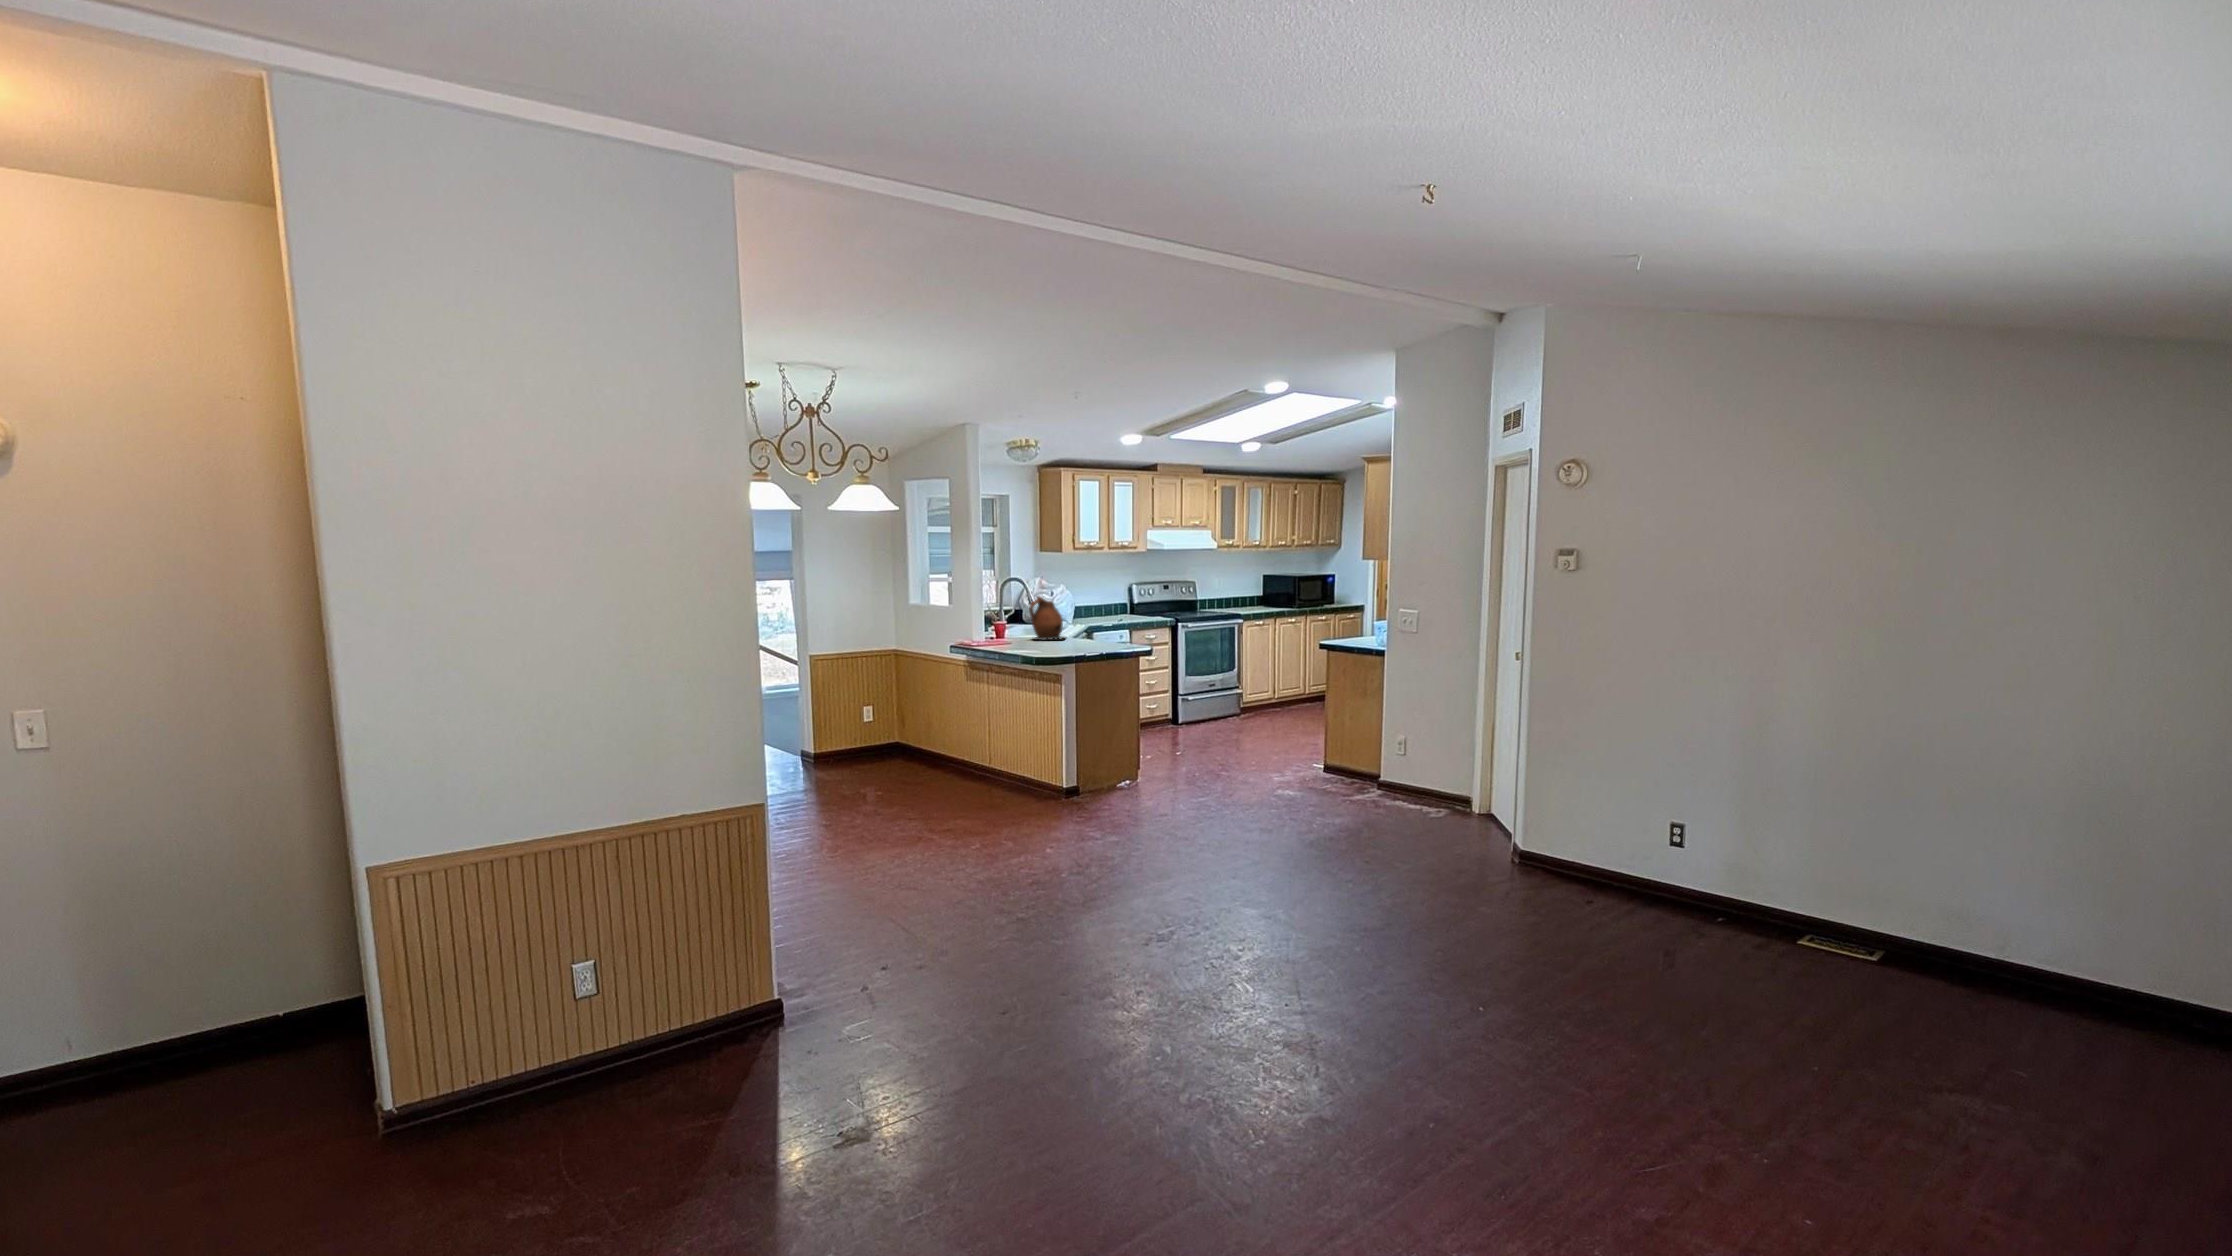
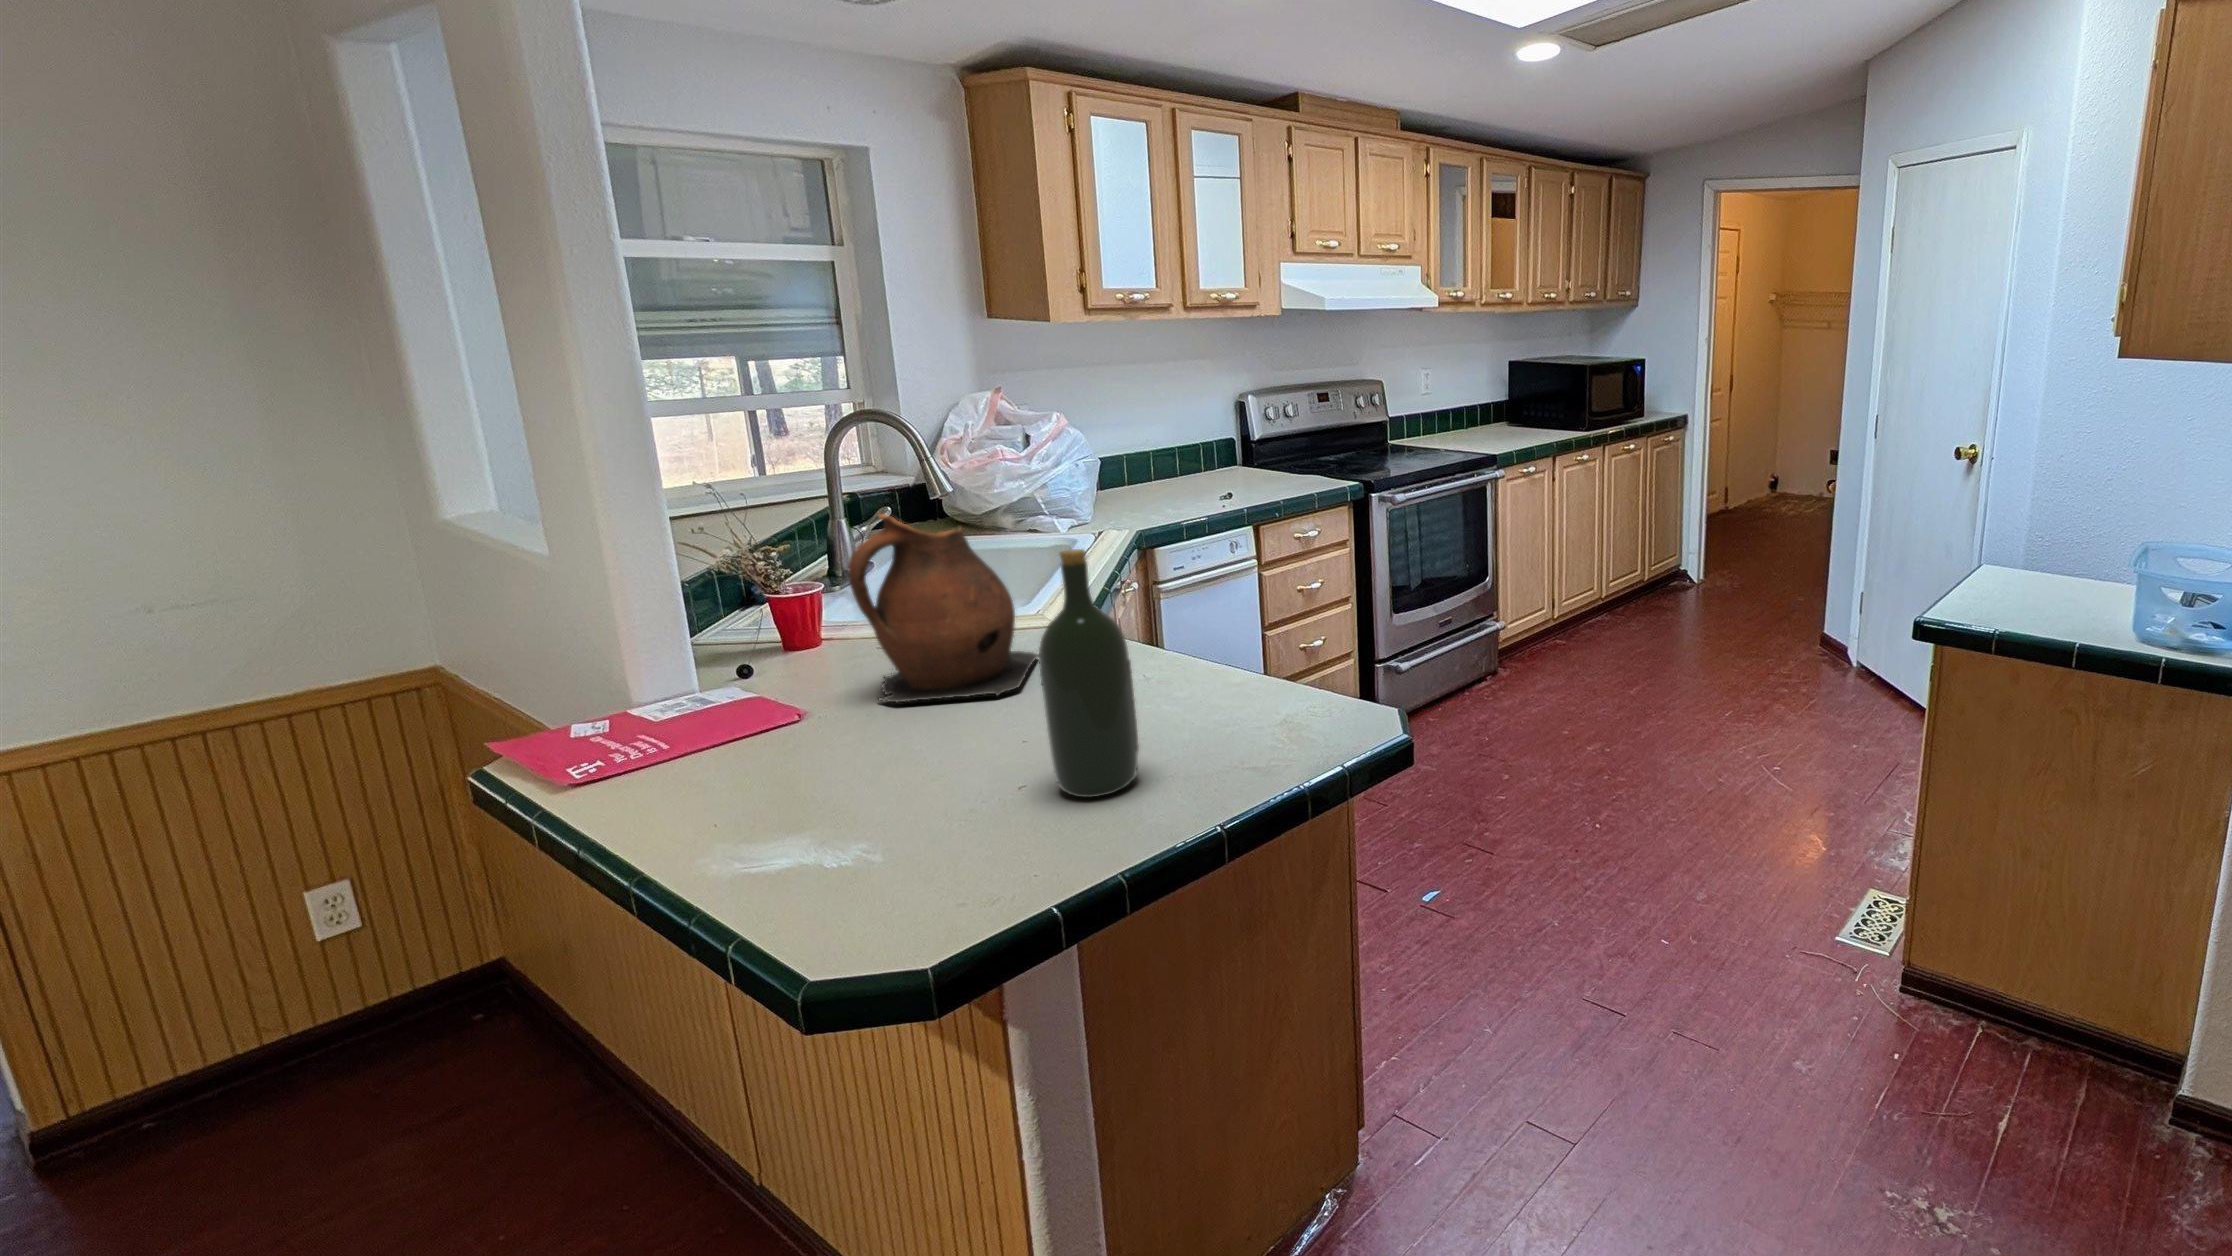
wine bottle: none [1076,595,1093,646] -> present [1039,549,1139,797]

